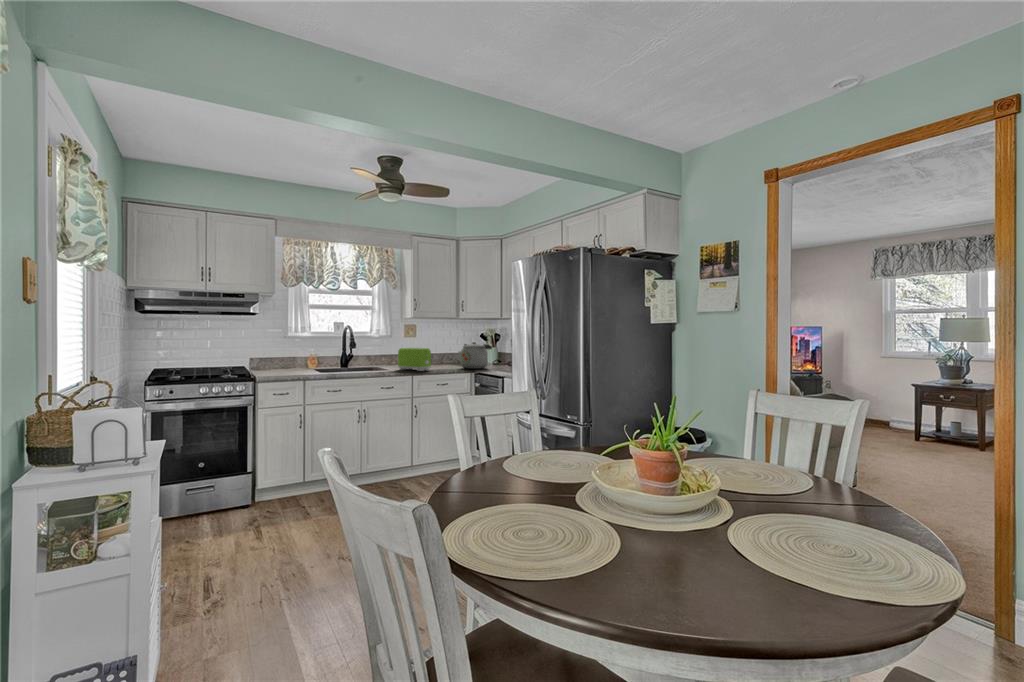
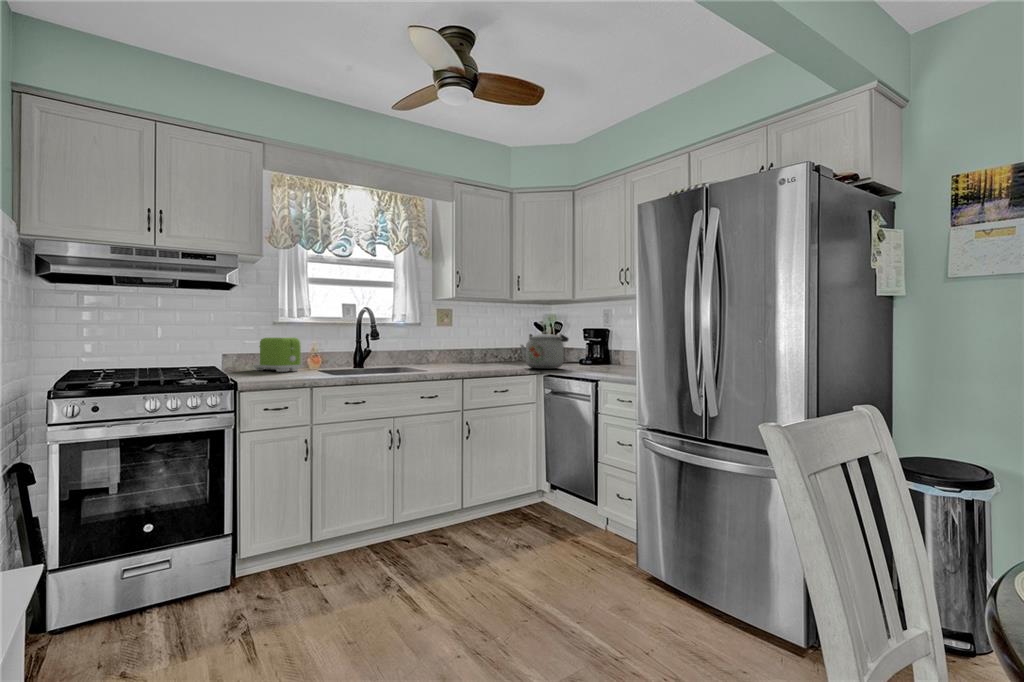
toaster: present [398,347,431,371] -> present [253,337,301,372]

